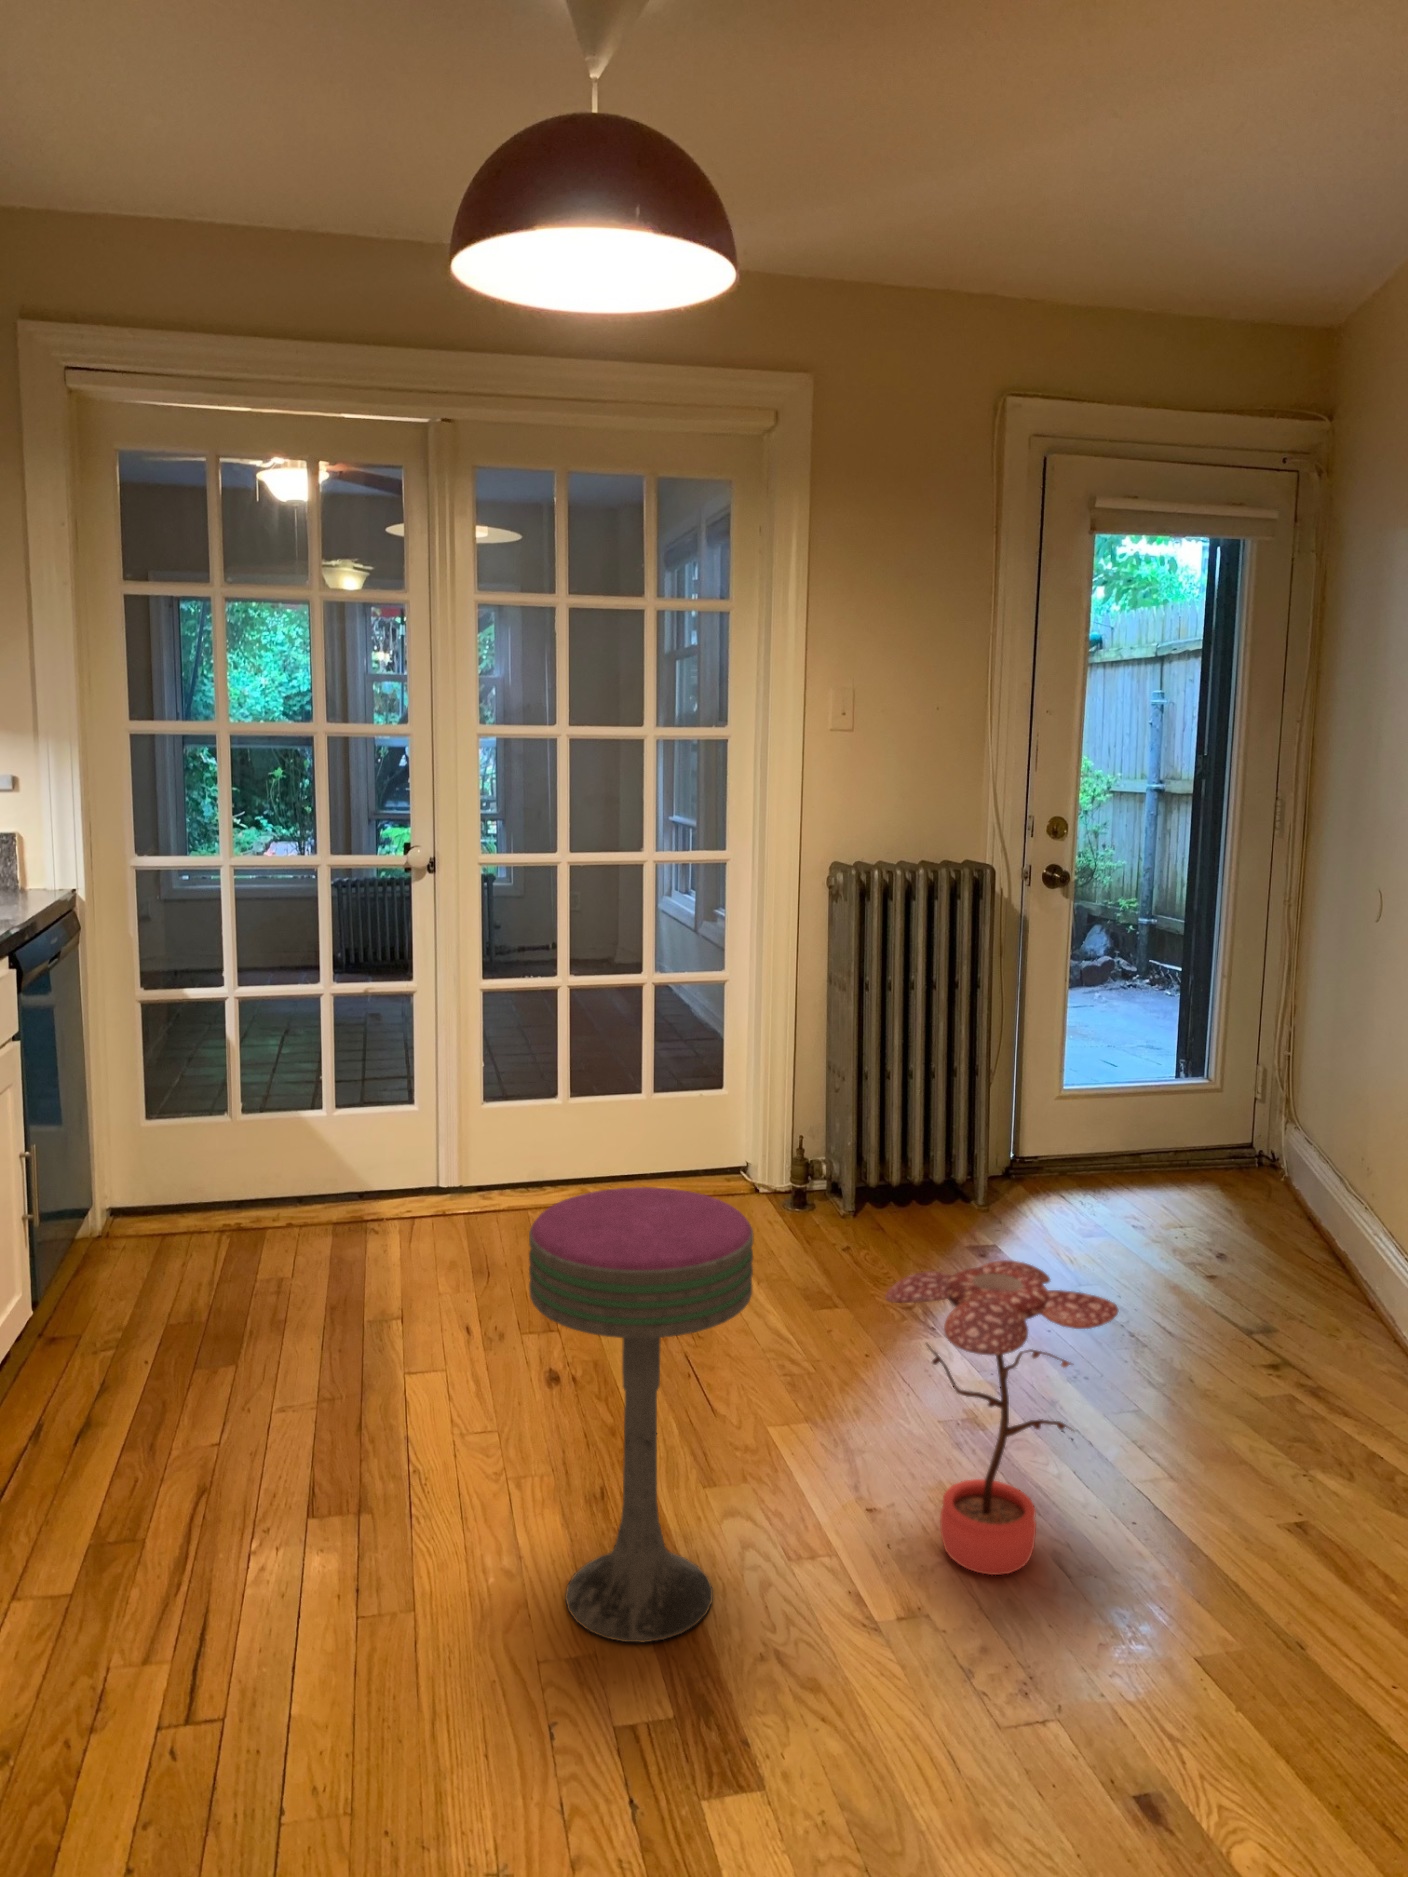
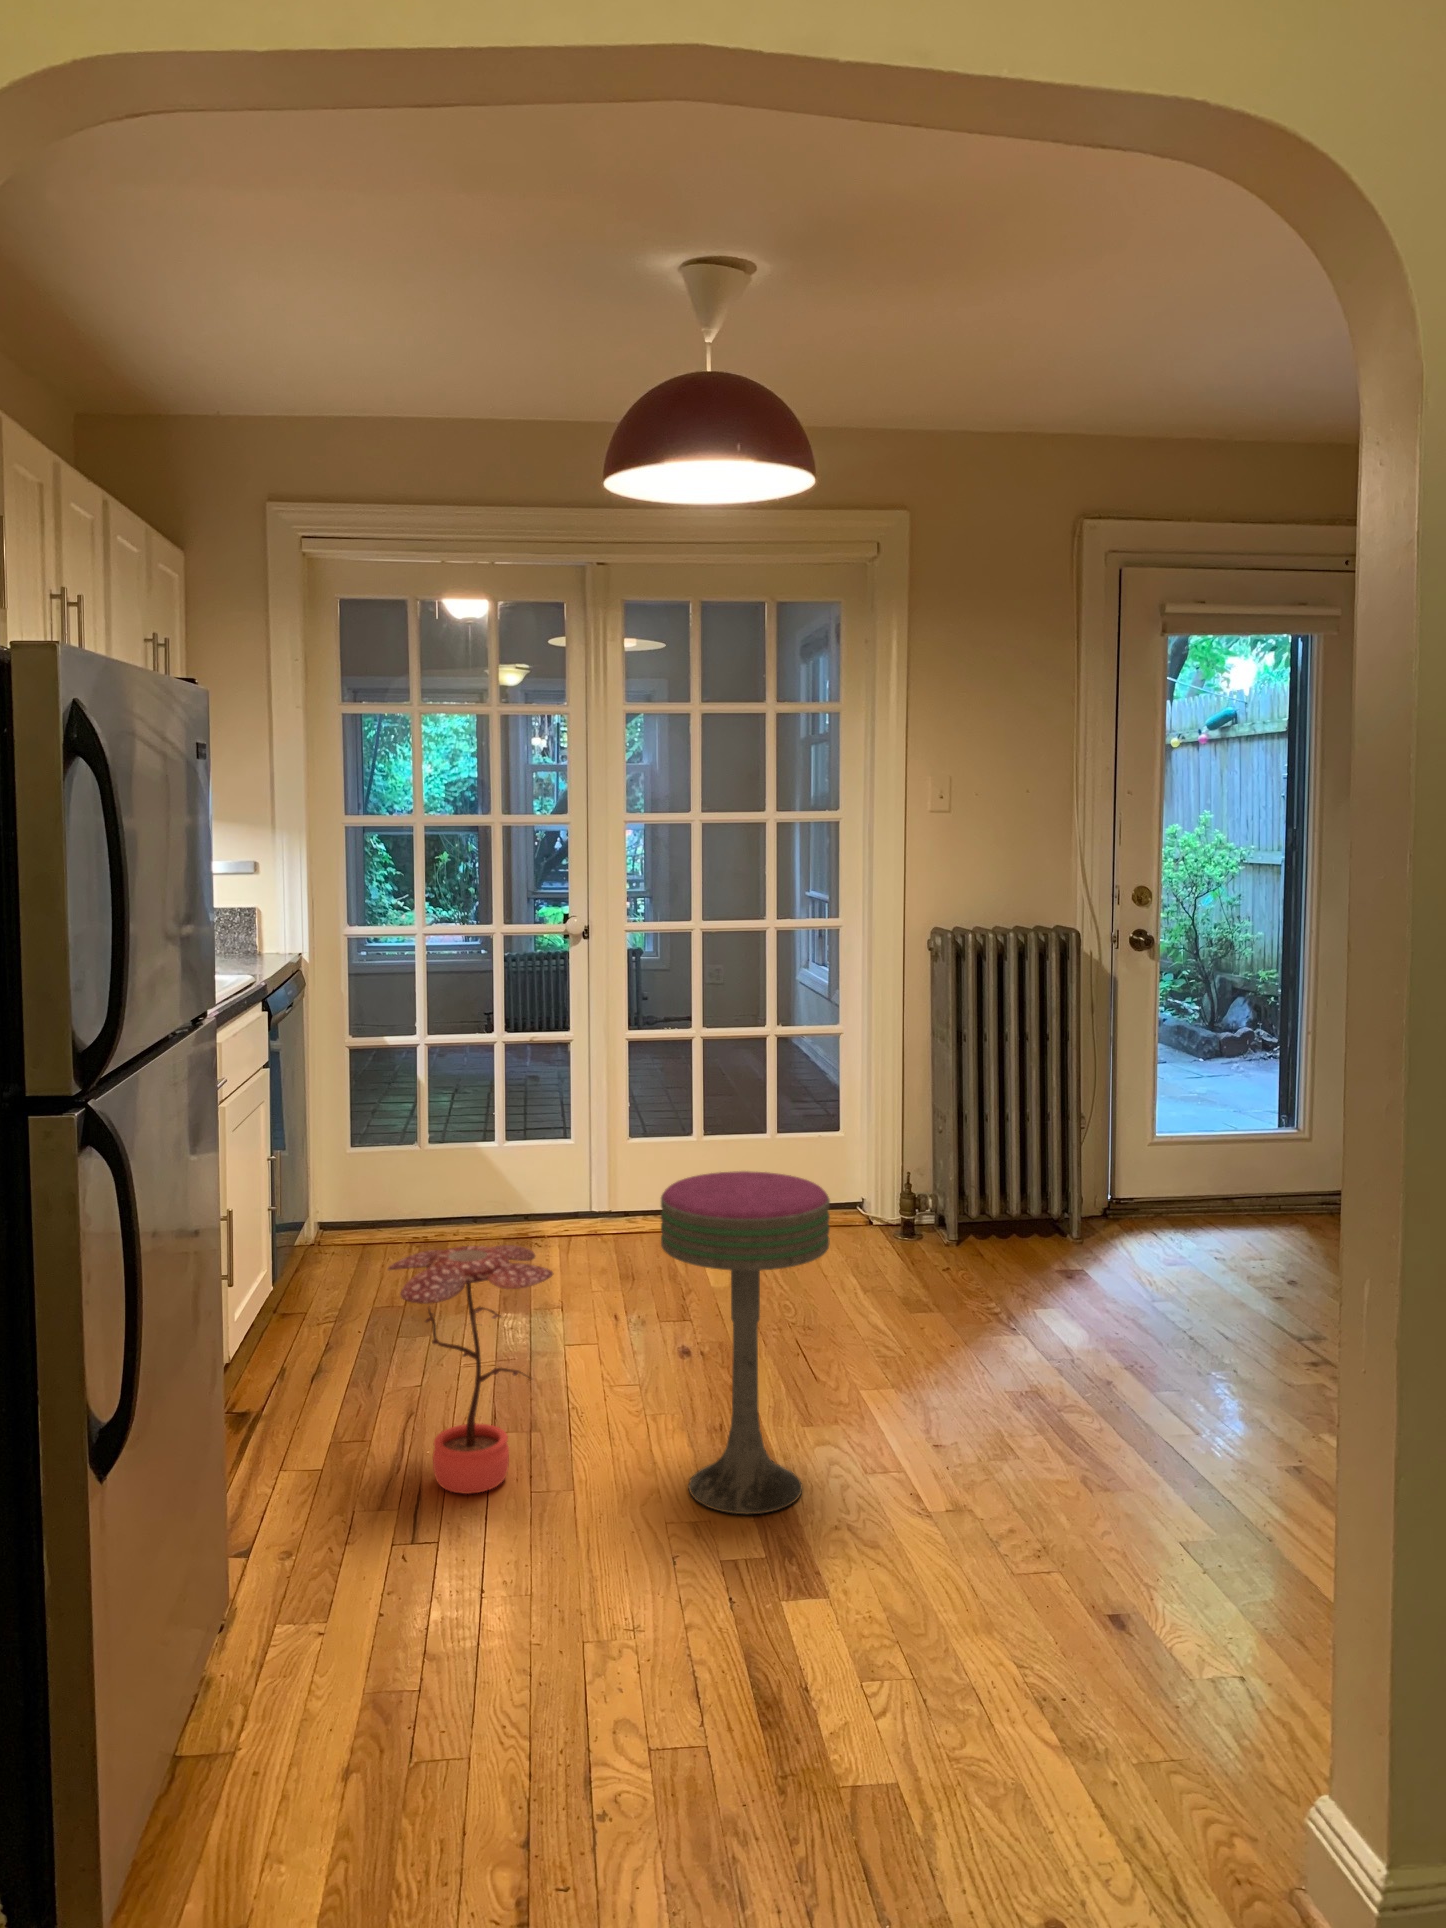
potted plant: present [885,1260,1118,1575] -> present [388,1245,553,1494]

